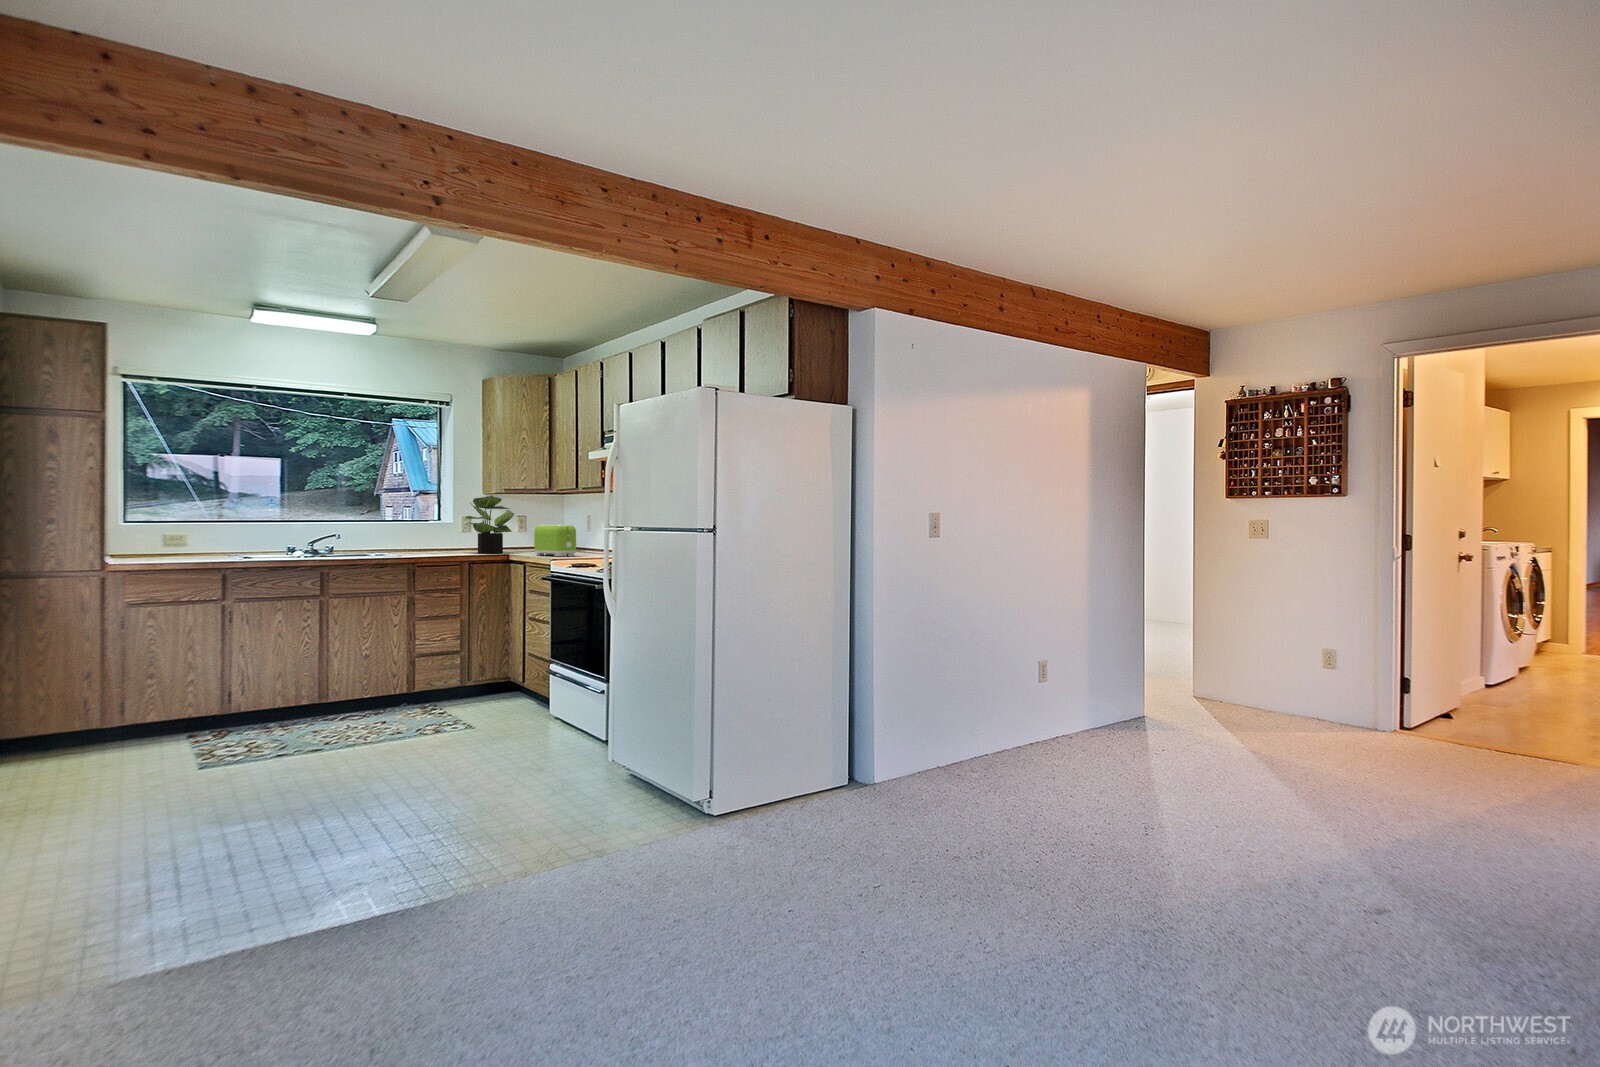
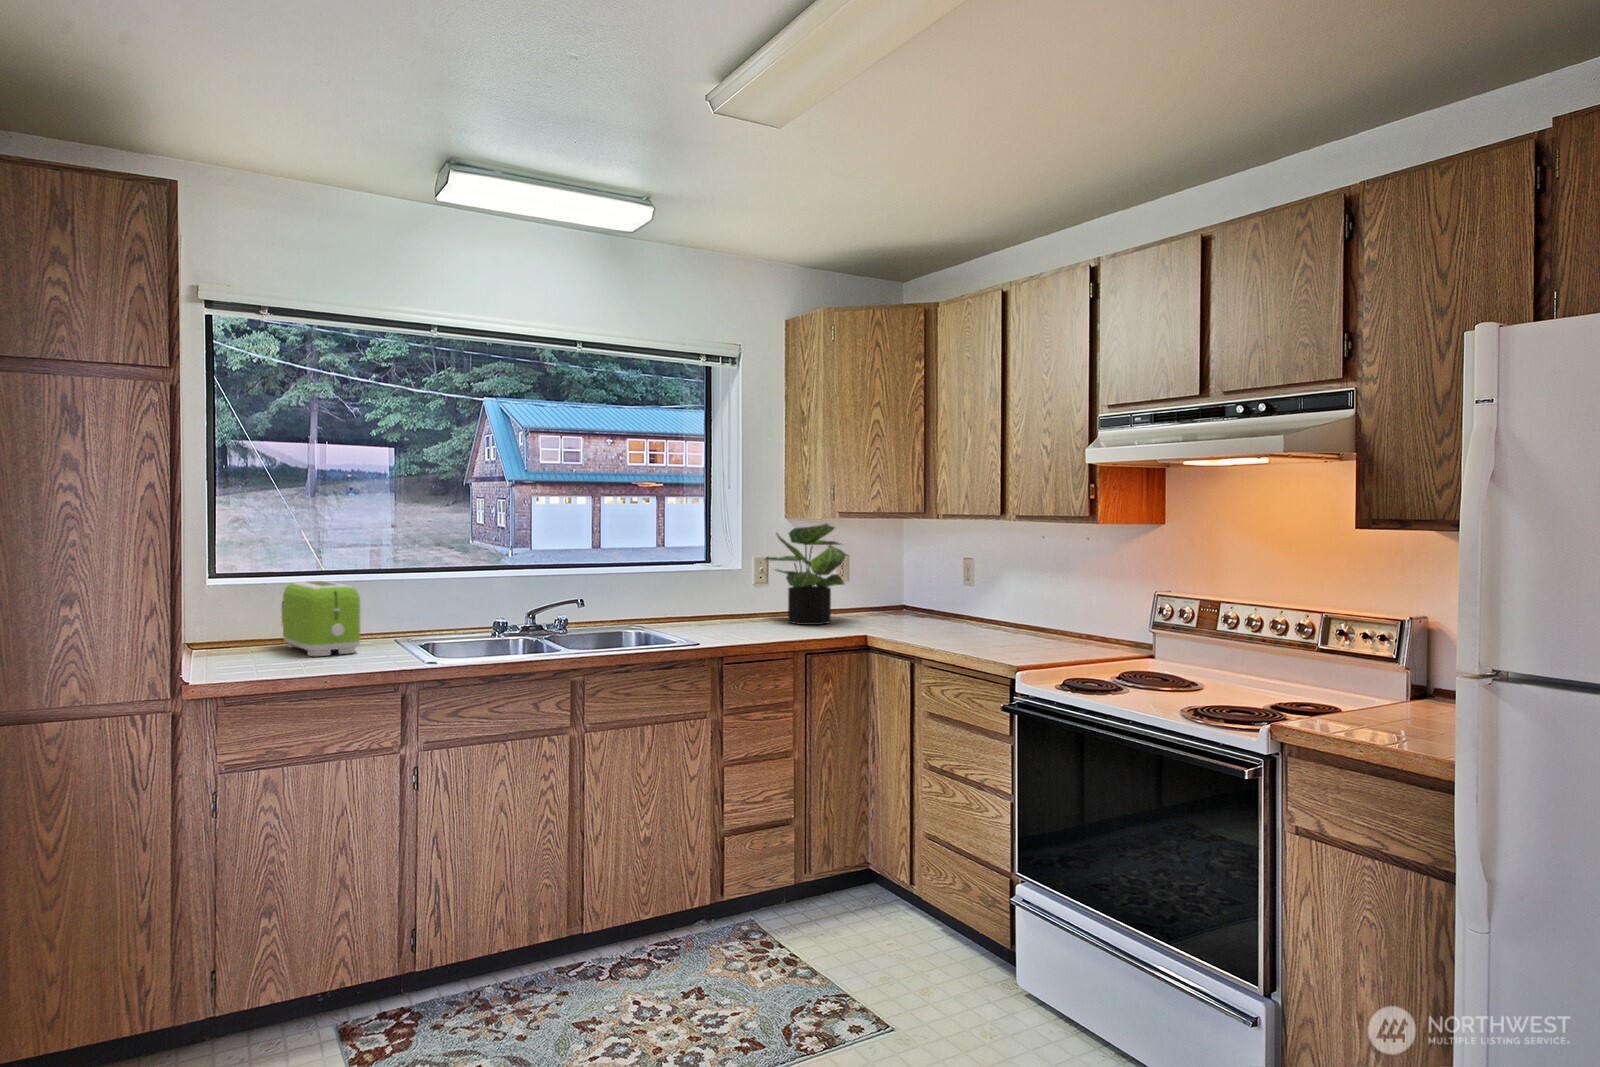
toaster: present [534,525,576,556] -> present [283,581,360,656]

